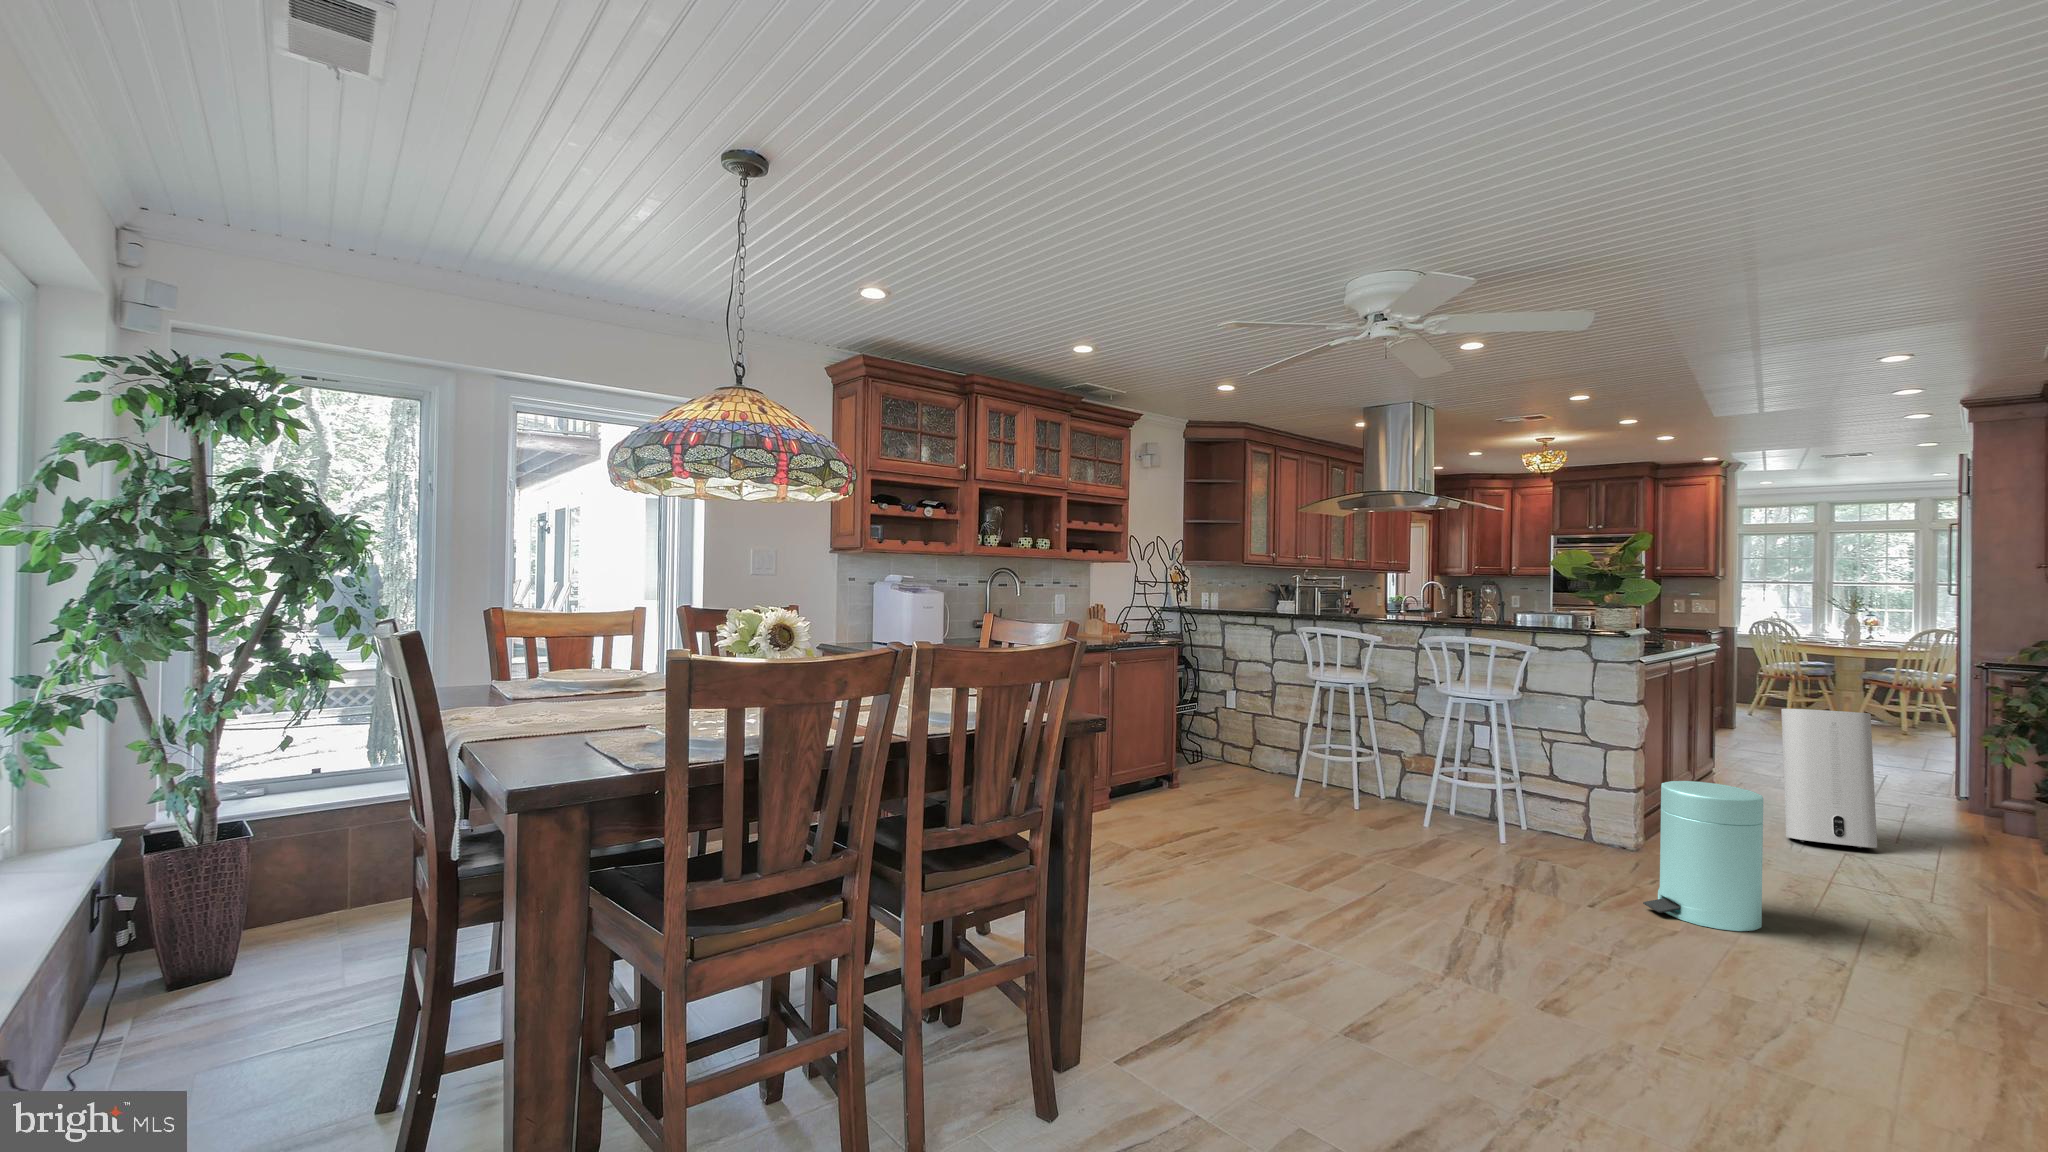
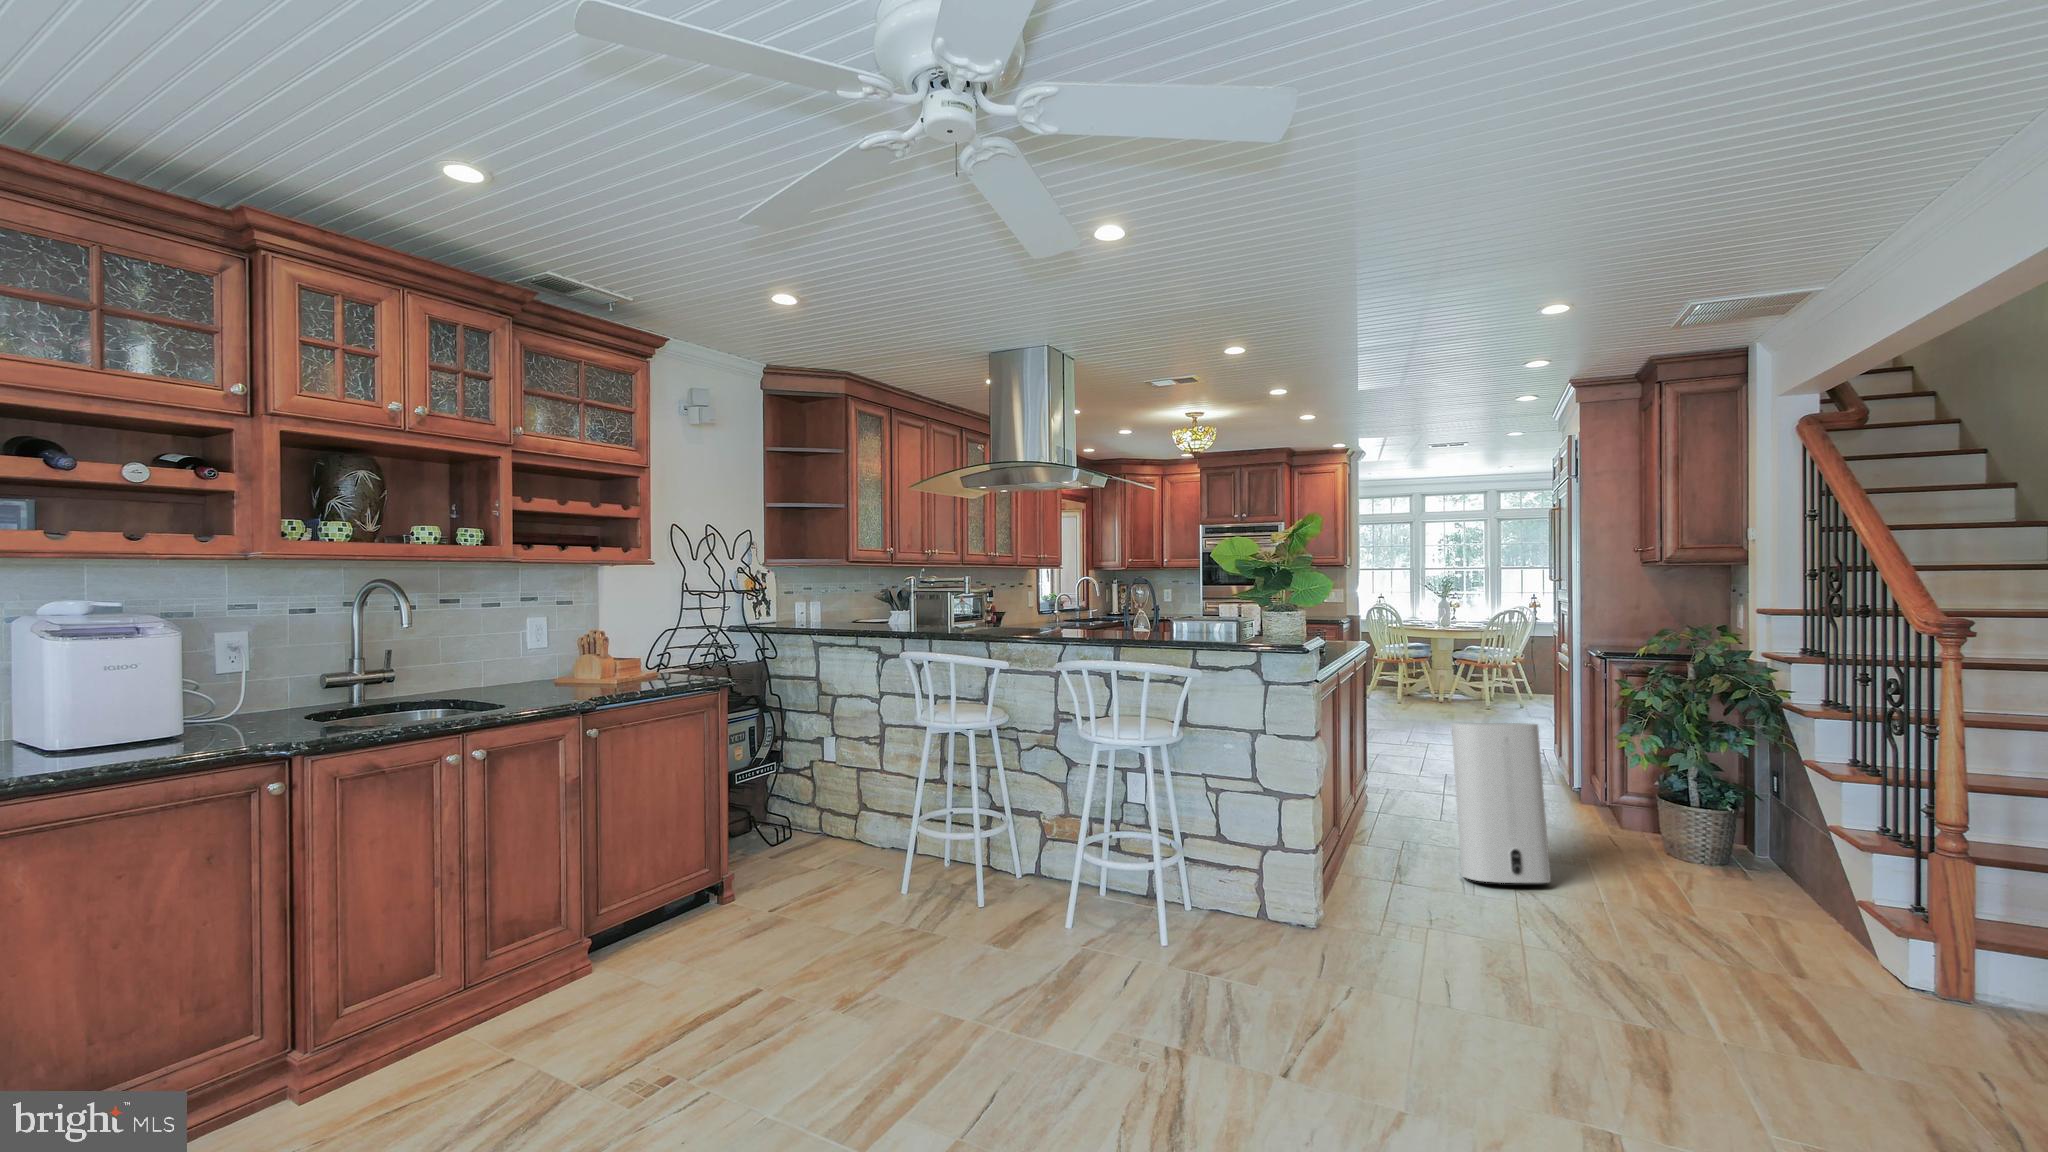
trash can: present [1643,781,1763,931] -> none [1354,865,1503,1101]

